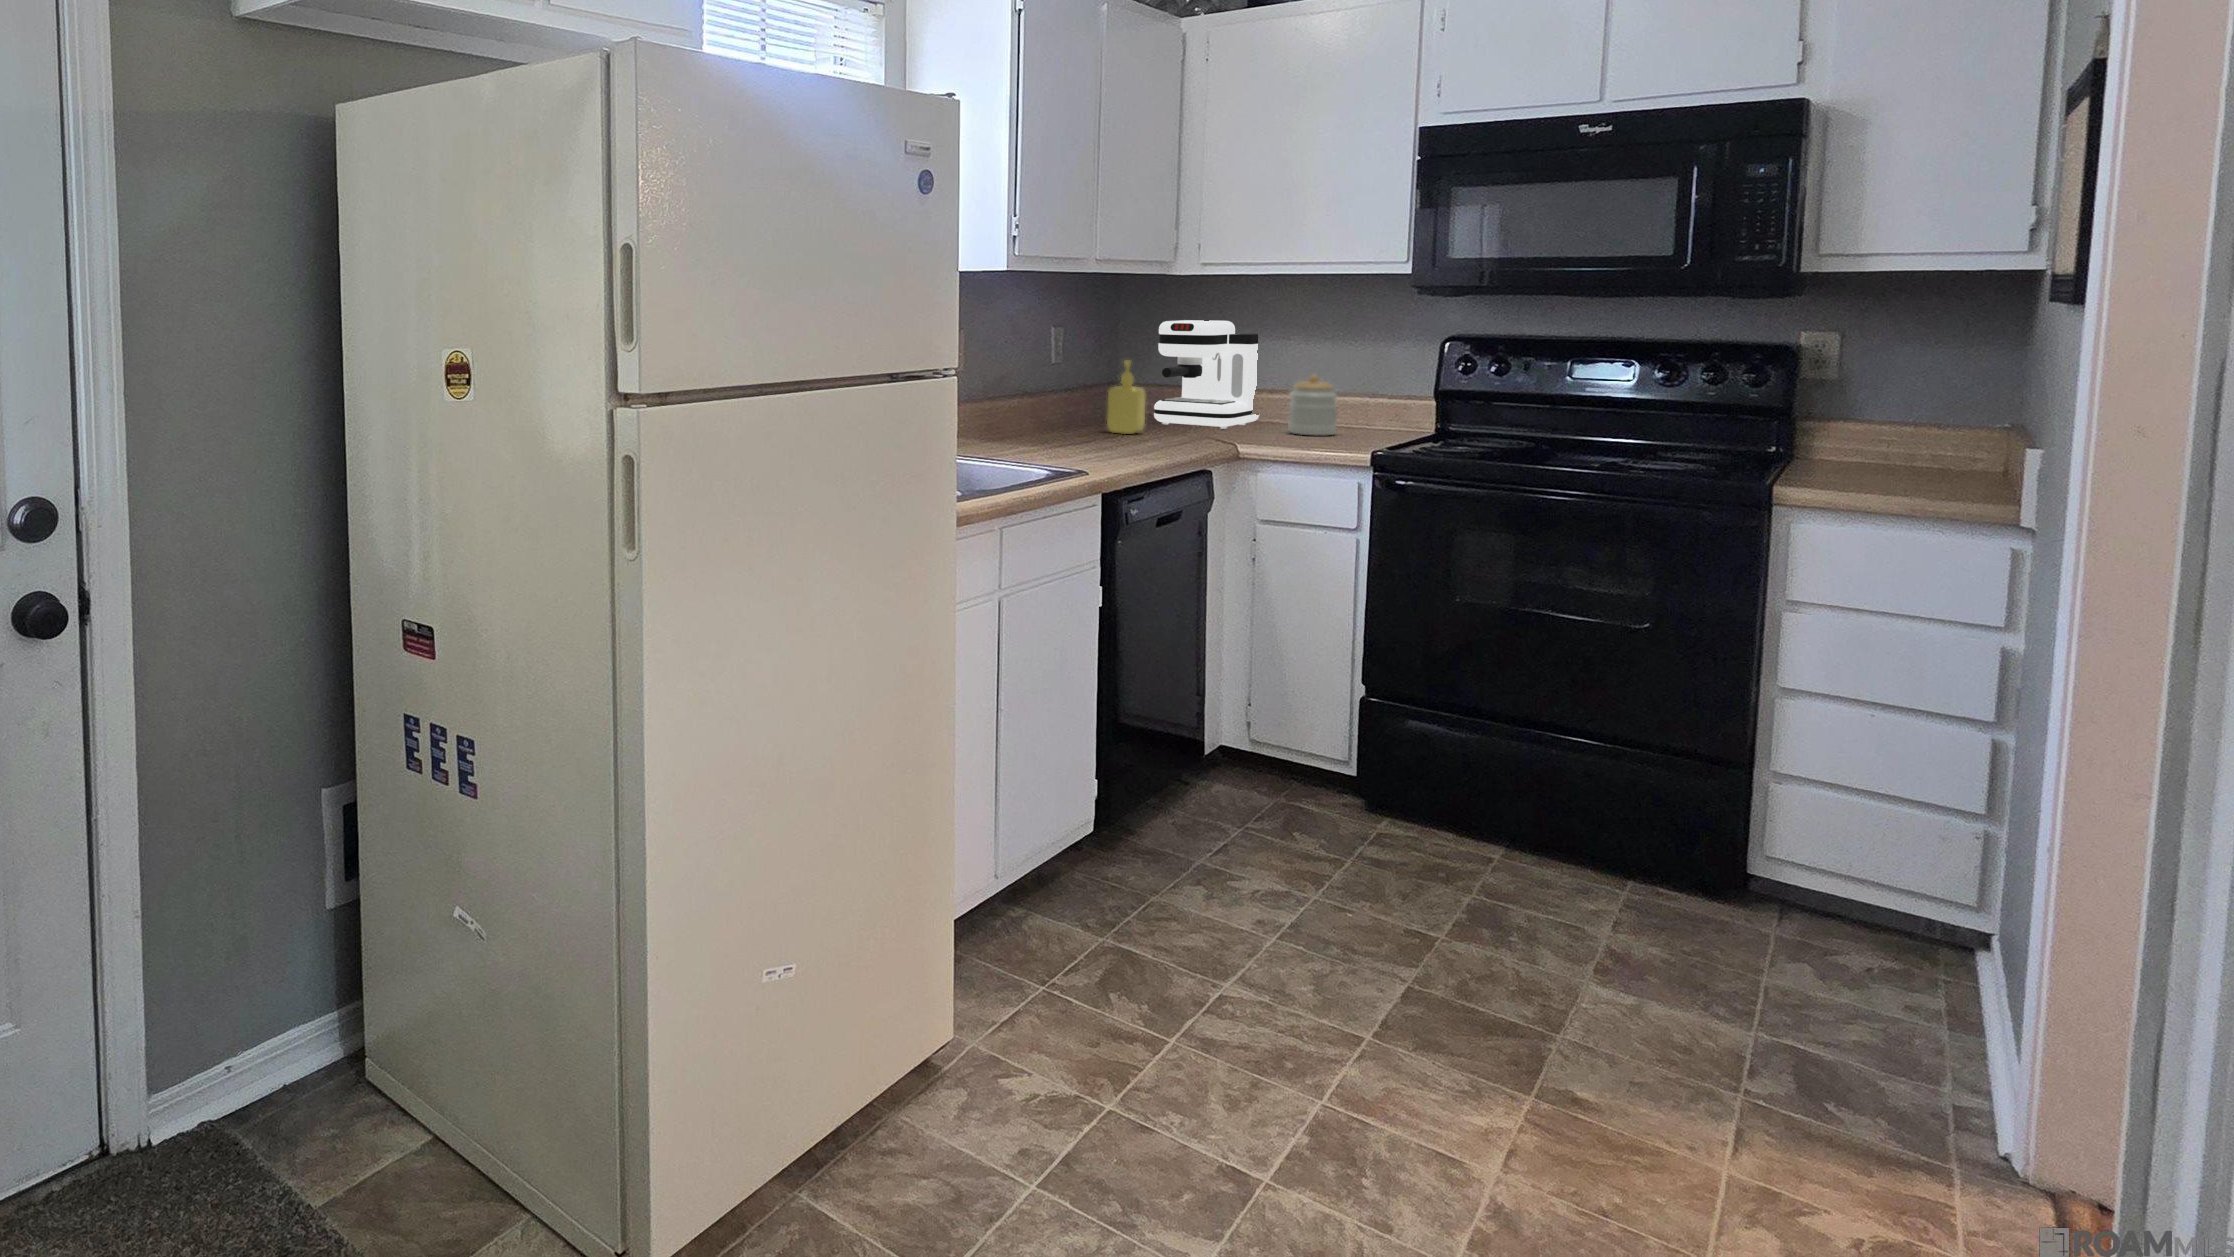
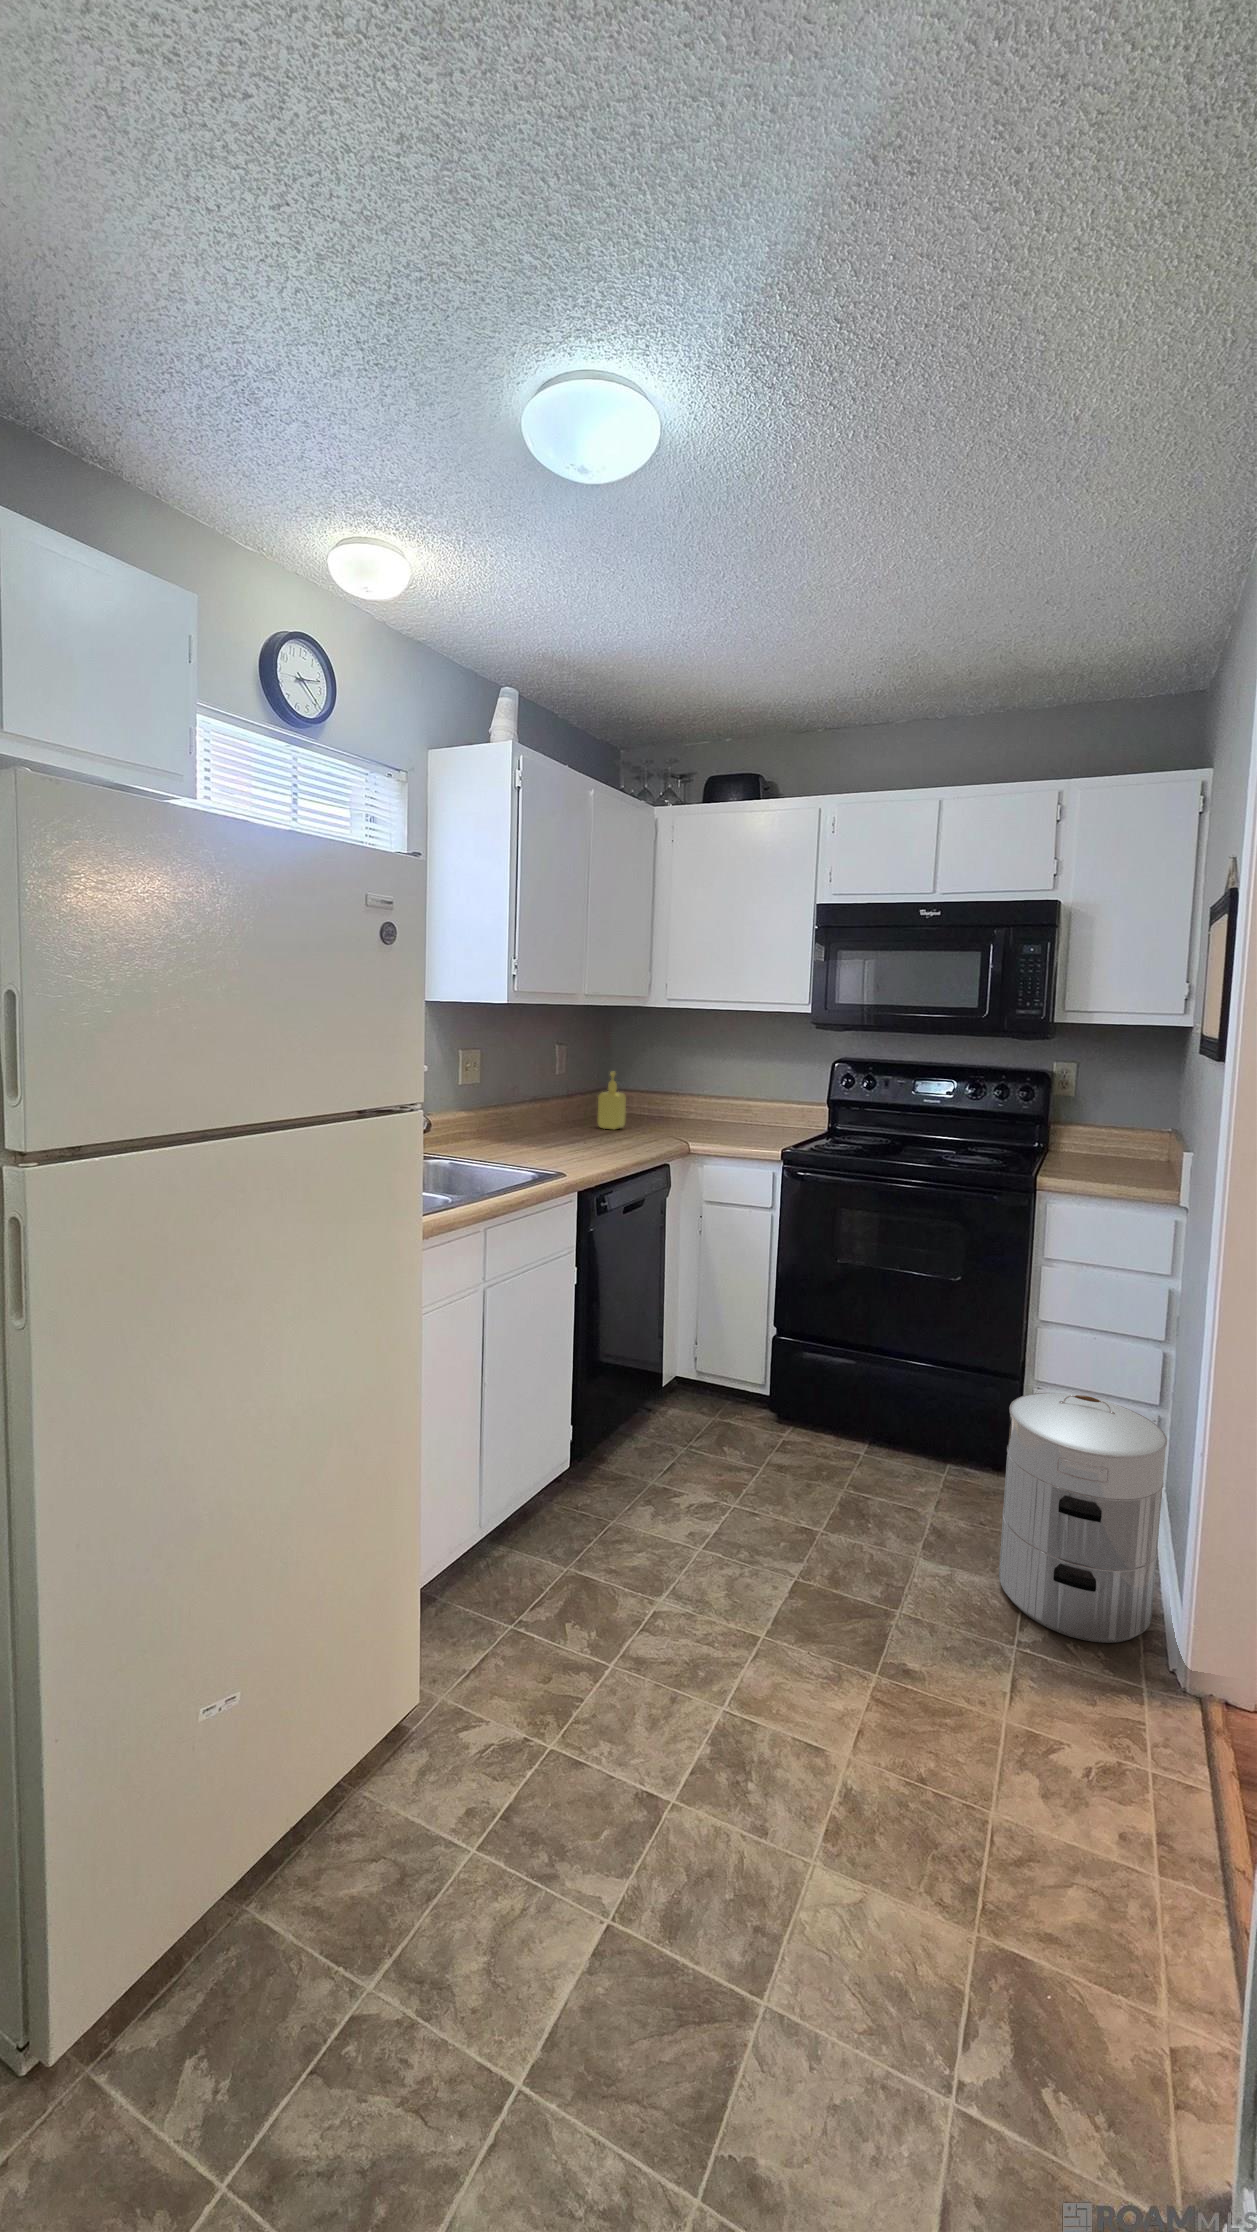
coffee maker: present [1154,320,1259,429] -> none [635,1040,712,1124]
jar: present [1288,375,1337,435] -> none [729,1084,763,1130]
waste bin: none [1716,774,1991,1114] -> present [999,1393,1167,1643]

